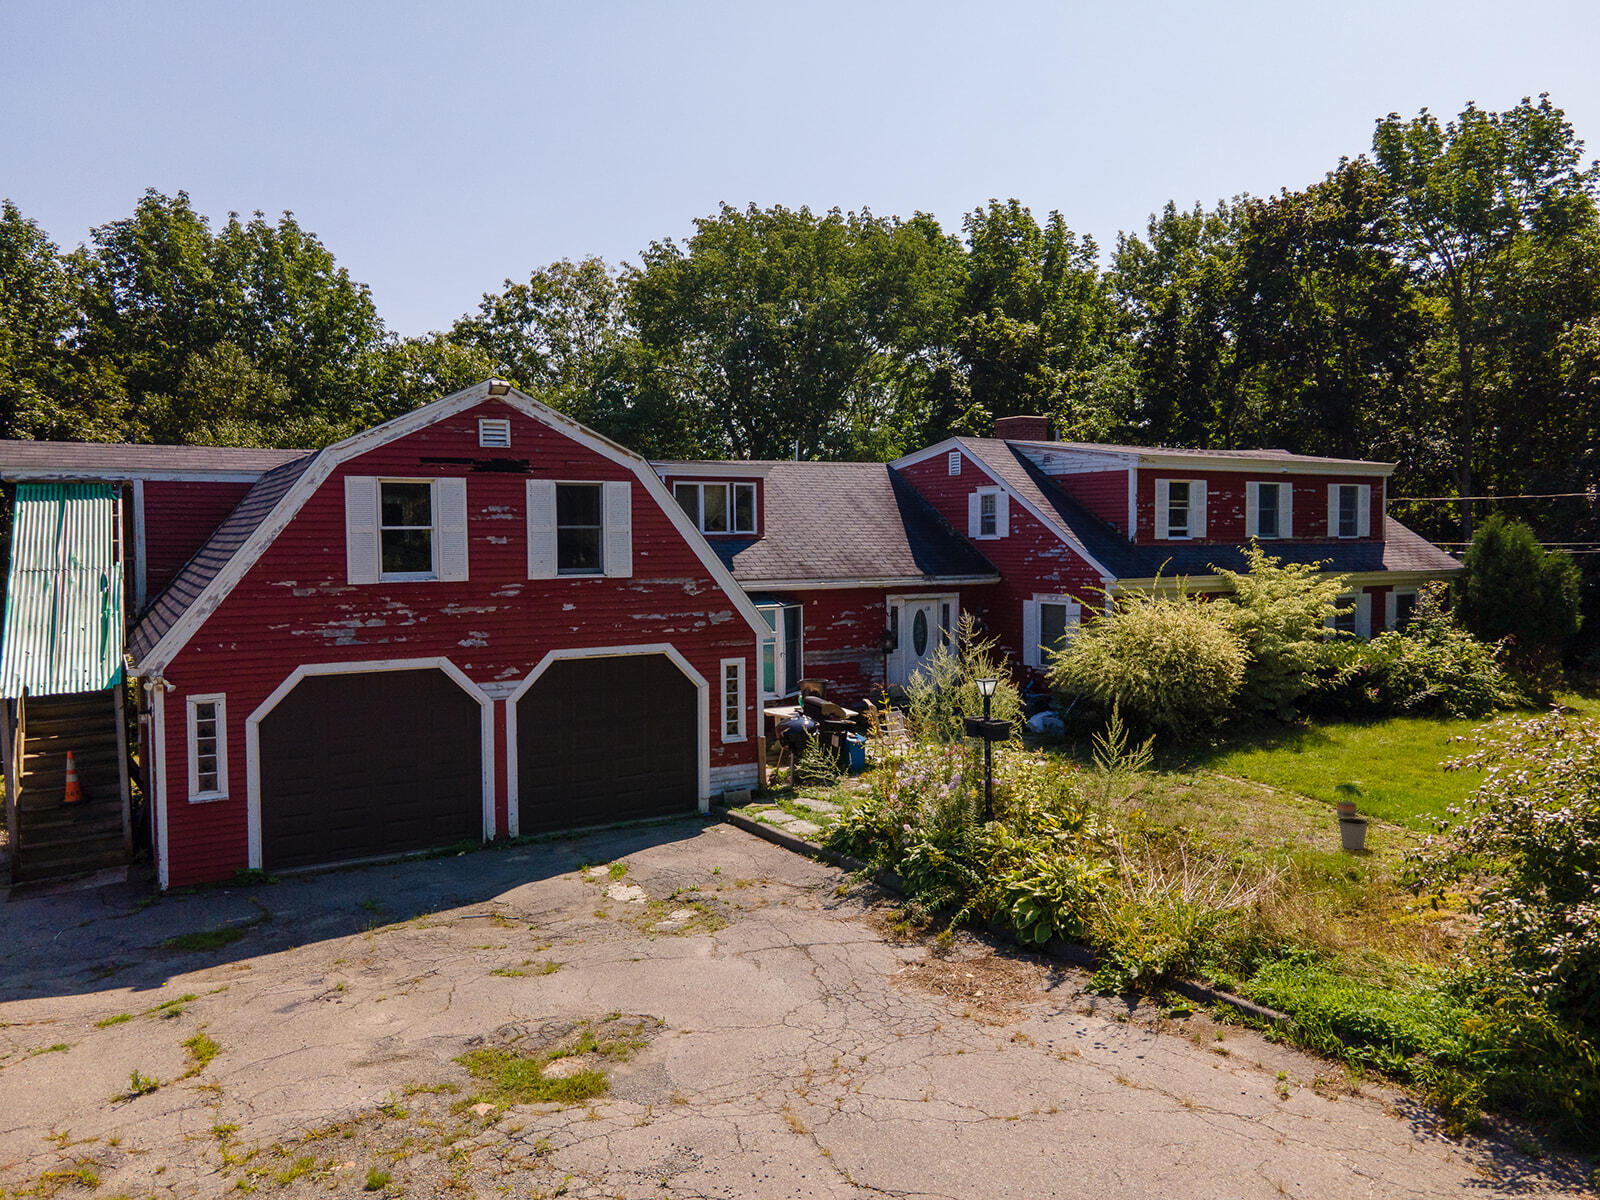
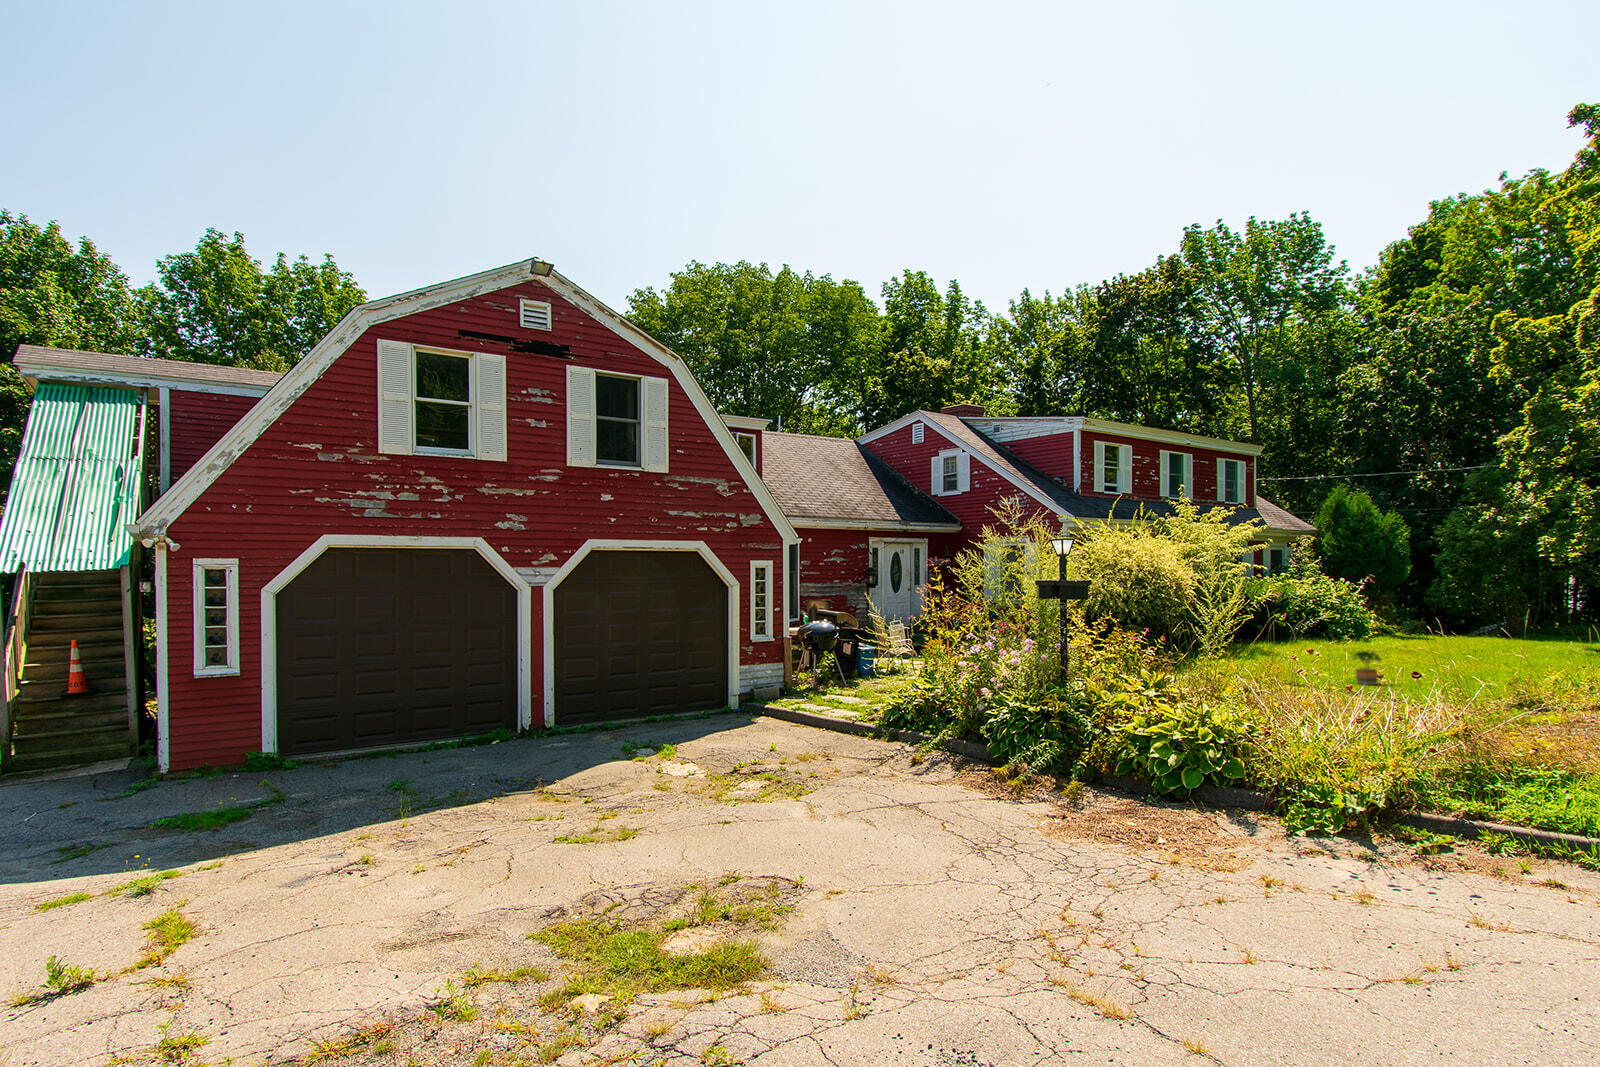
bucket: present [1339,818,1368,849] -> none [1390,672,1422,701]

